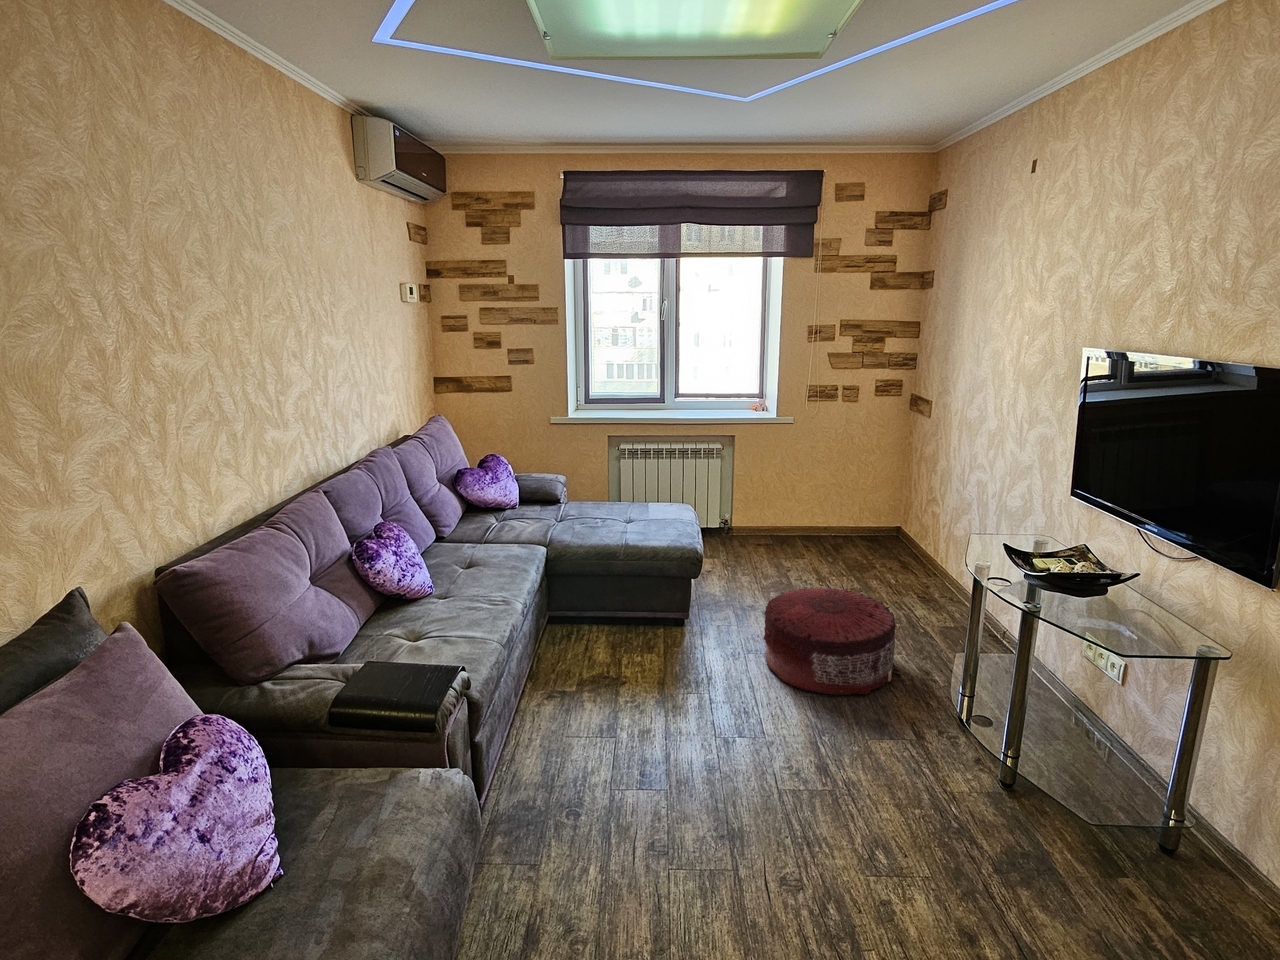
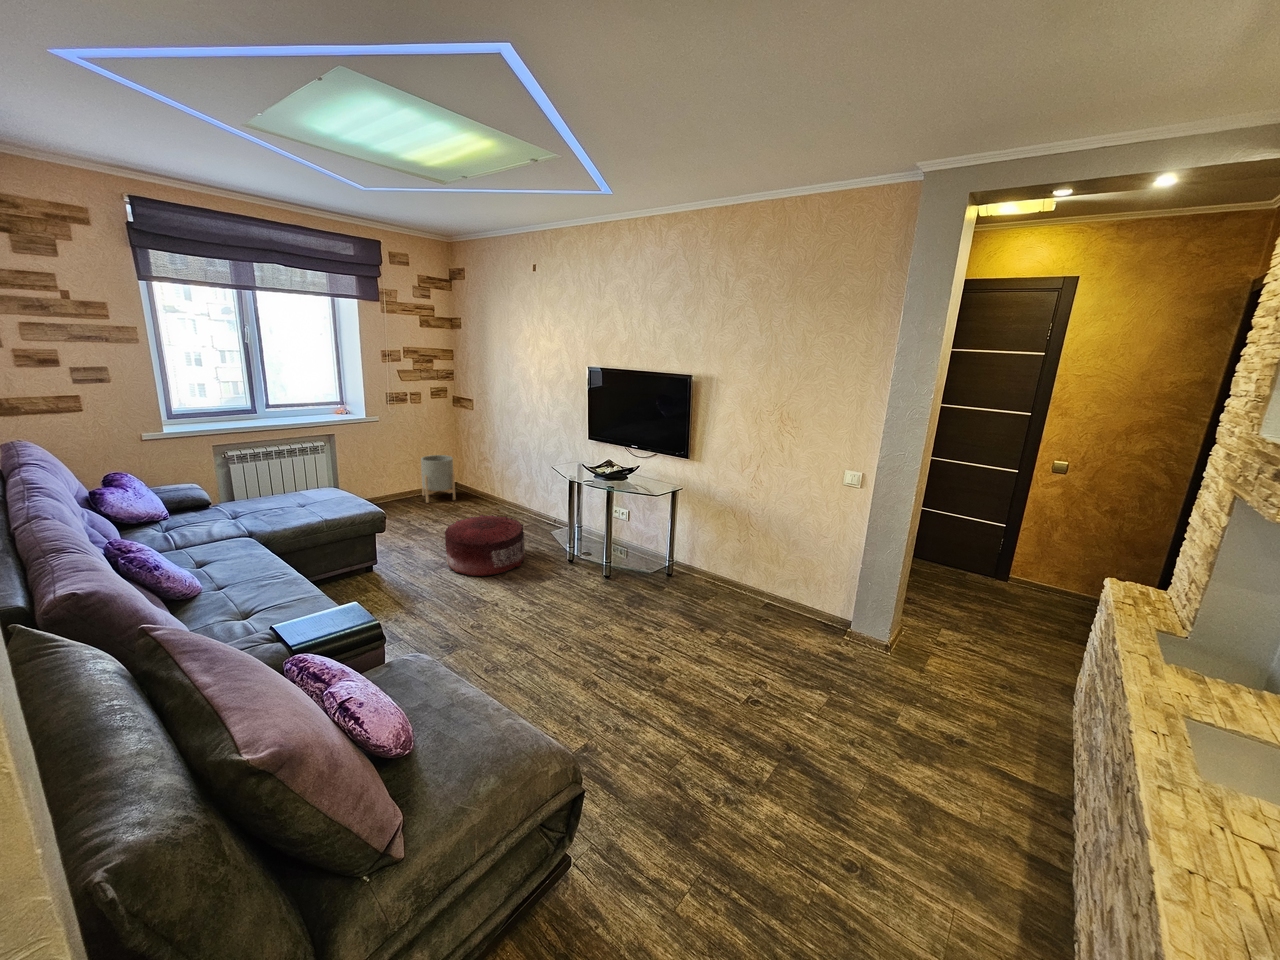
planter: none [834,481,886,555] -> present [421,455,456,503]

